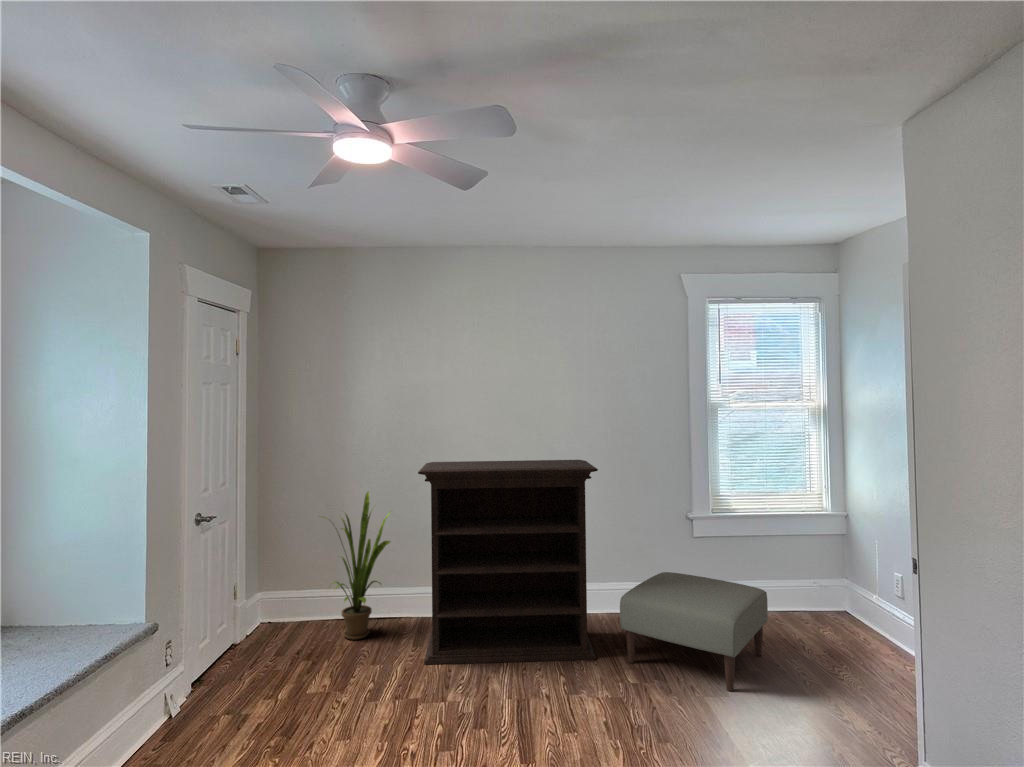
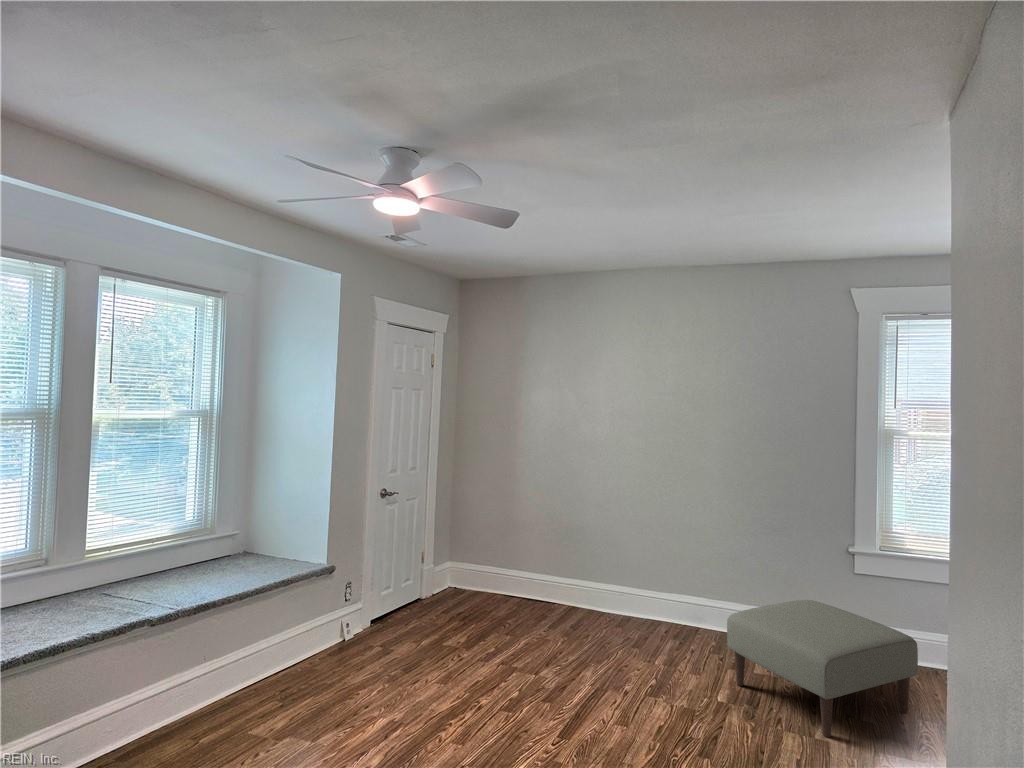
bookshelf: present [418,460,598,664] -> none [539,461,721,674]
house plant: present [331,492,390,640] -> none [481,484,545,613]

